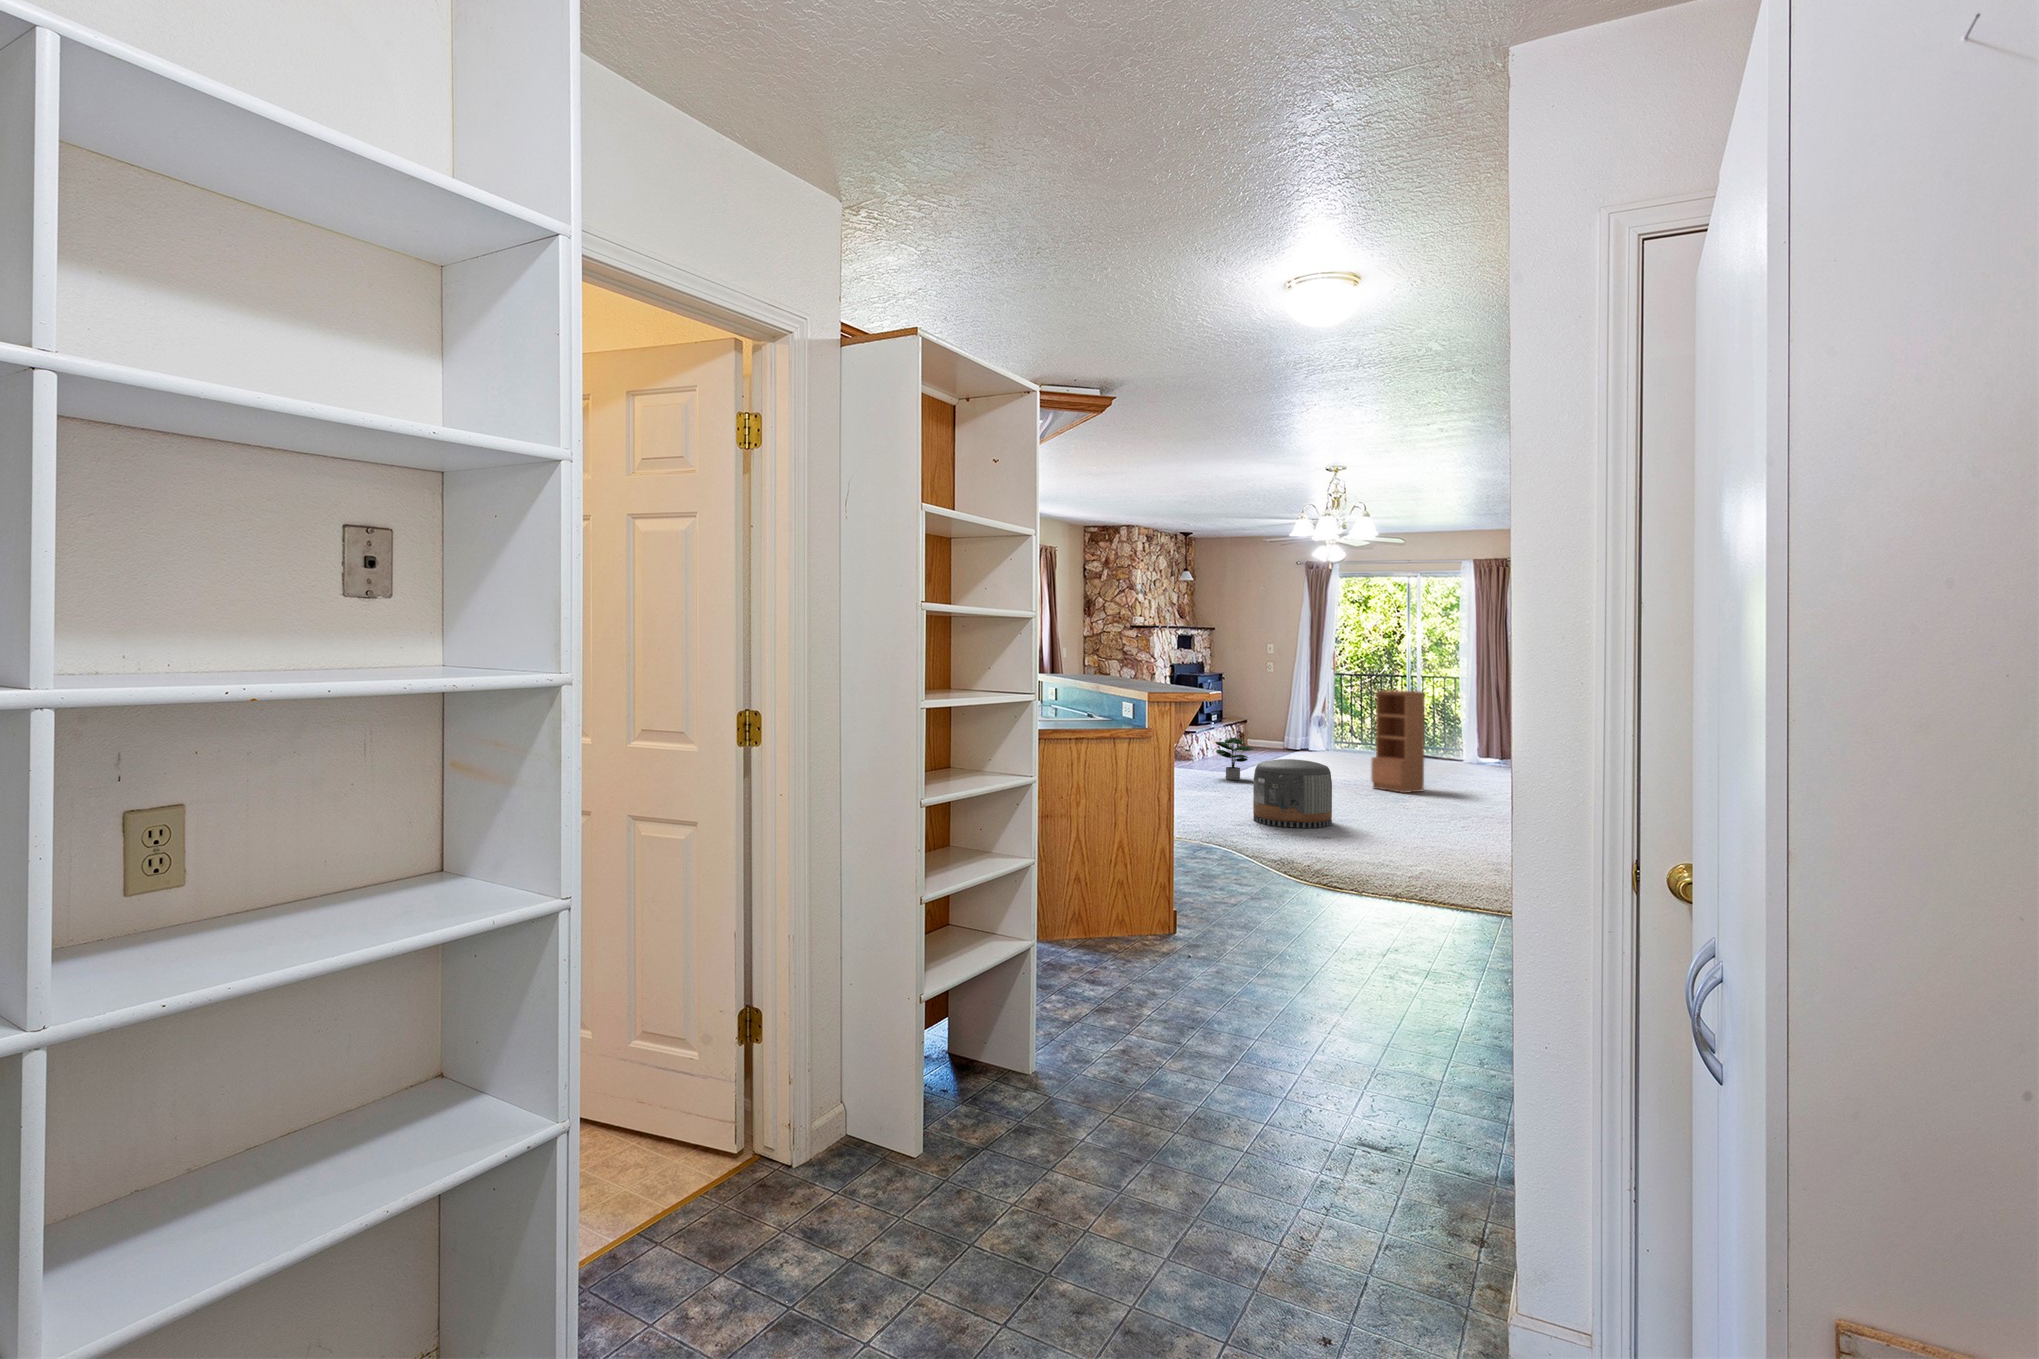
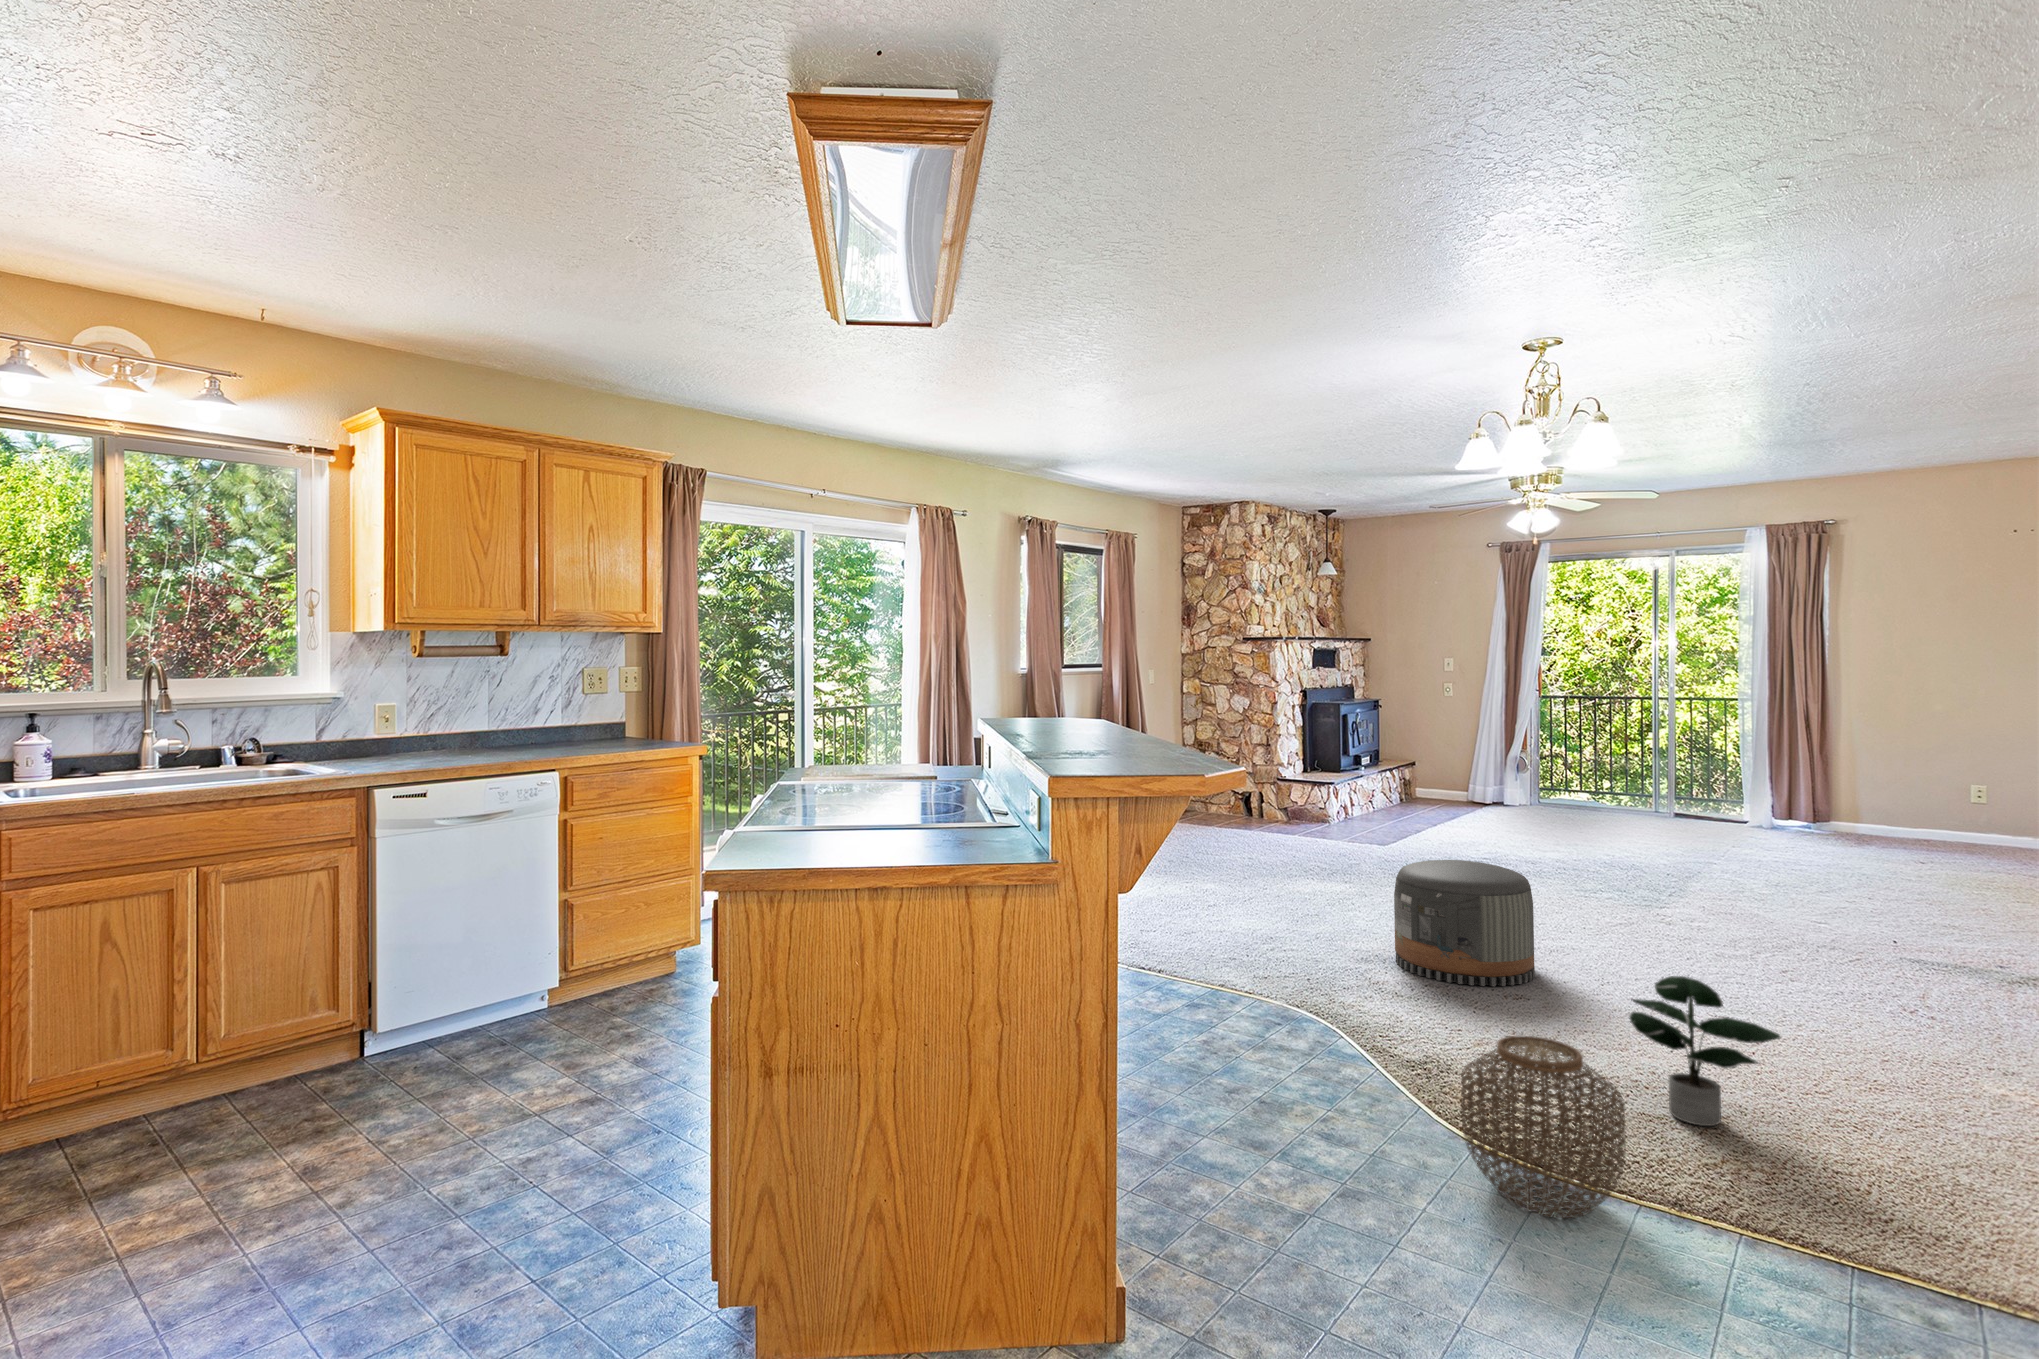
bookcase: present [1371,690,1424,793] -> none [1602,732,1694,897]
potted plant: present [1215,738,1255,780] -> present [1629,976,1780,1126]
woven basket: none [1302,813,1374,890] -> present [1461,1036,1626,1218]

